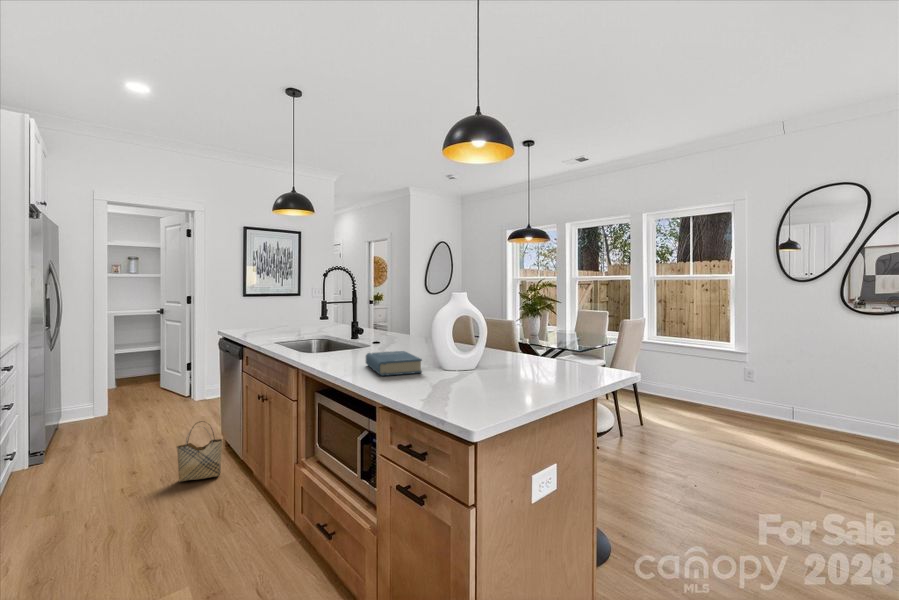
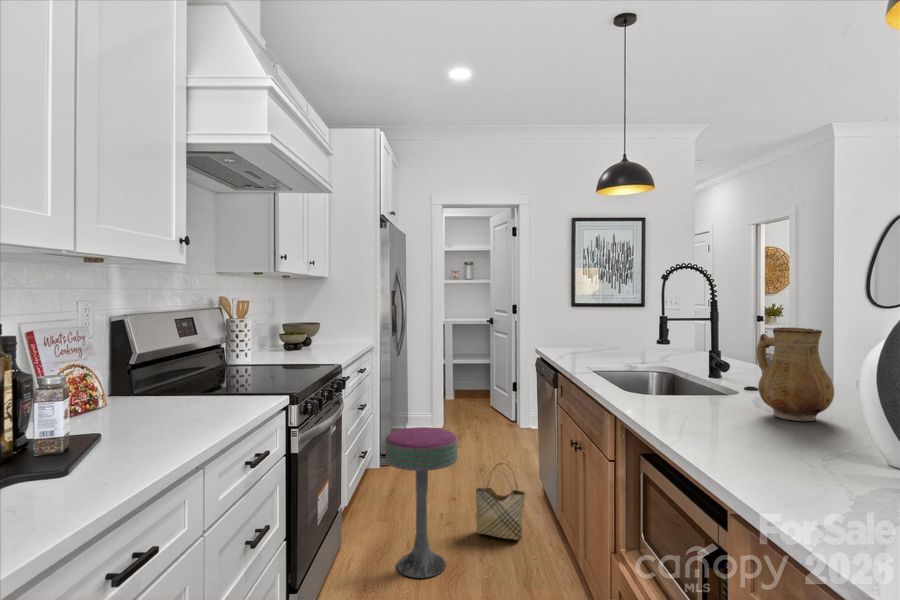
ceramic pitcher: none [379,304,414,352] -> present [756,327,834,421]
hardback book: present [366,351,422,376] -> none [720,421,856,491]
bar stool: none [88,400,166,530] -> present [386,427,457,578]

